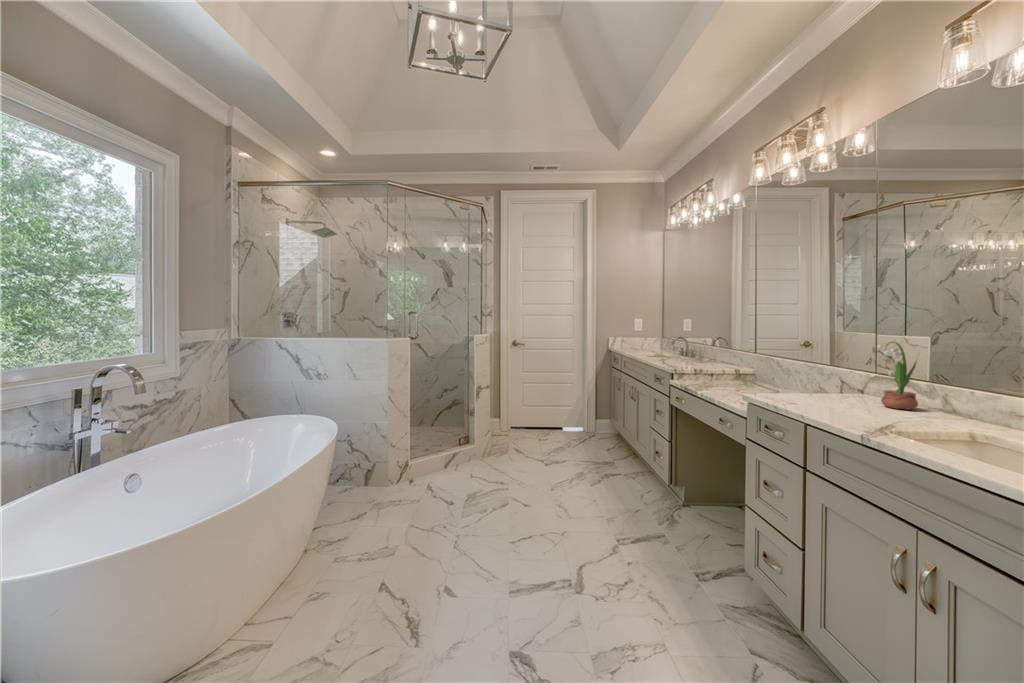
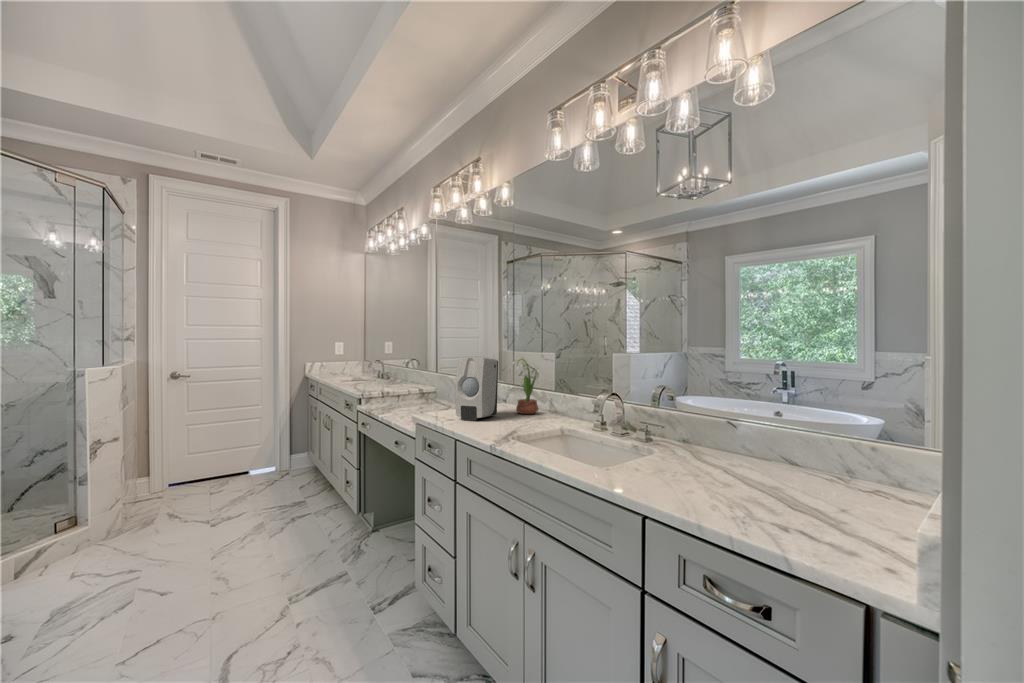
soap dispenser: none [801,337,859,409] -> present [456,357,498,421]

